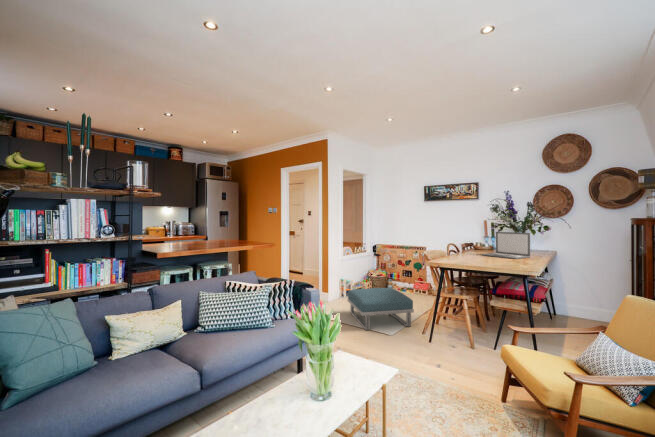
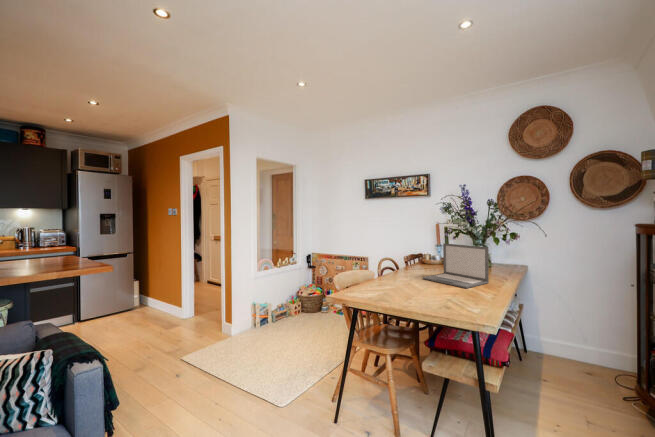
footstool: present [348,288,414,330] -> none [238,322,323,401]

